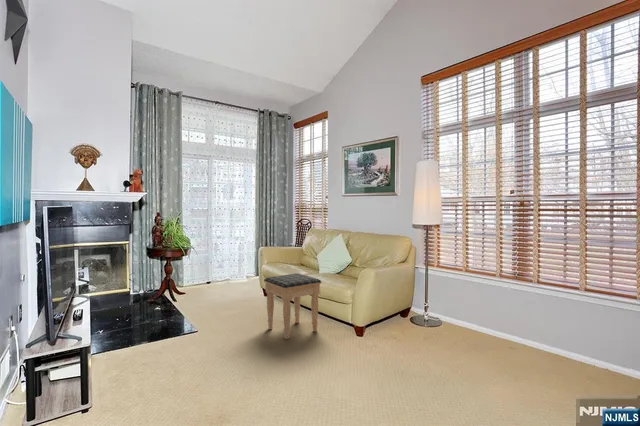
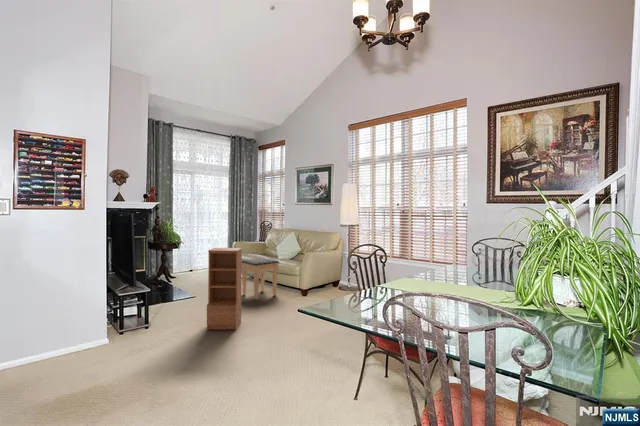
bookcase: none [194,265,257,414] -> present [207,248,242,330]

